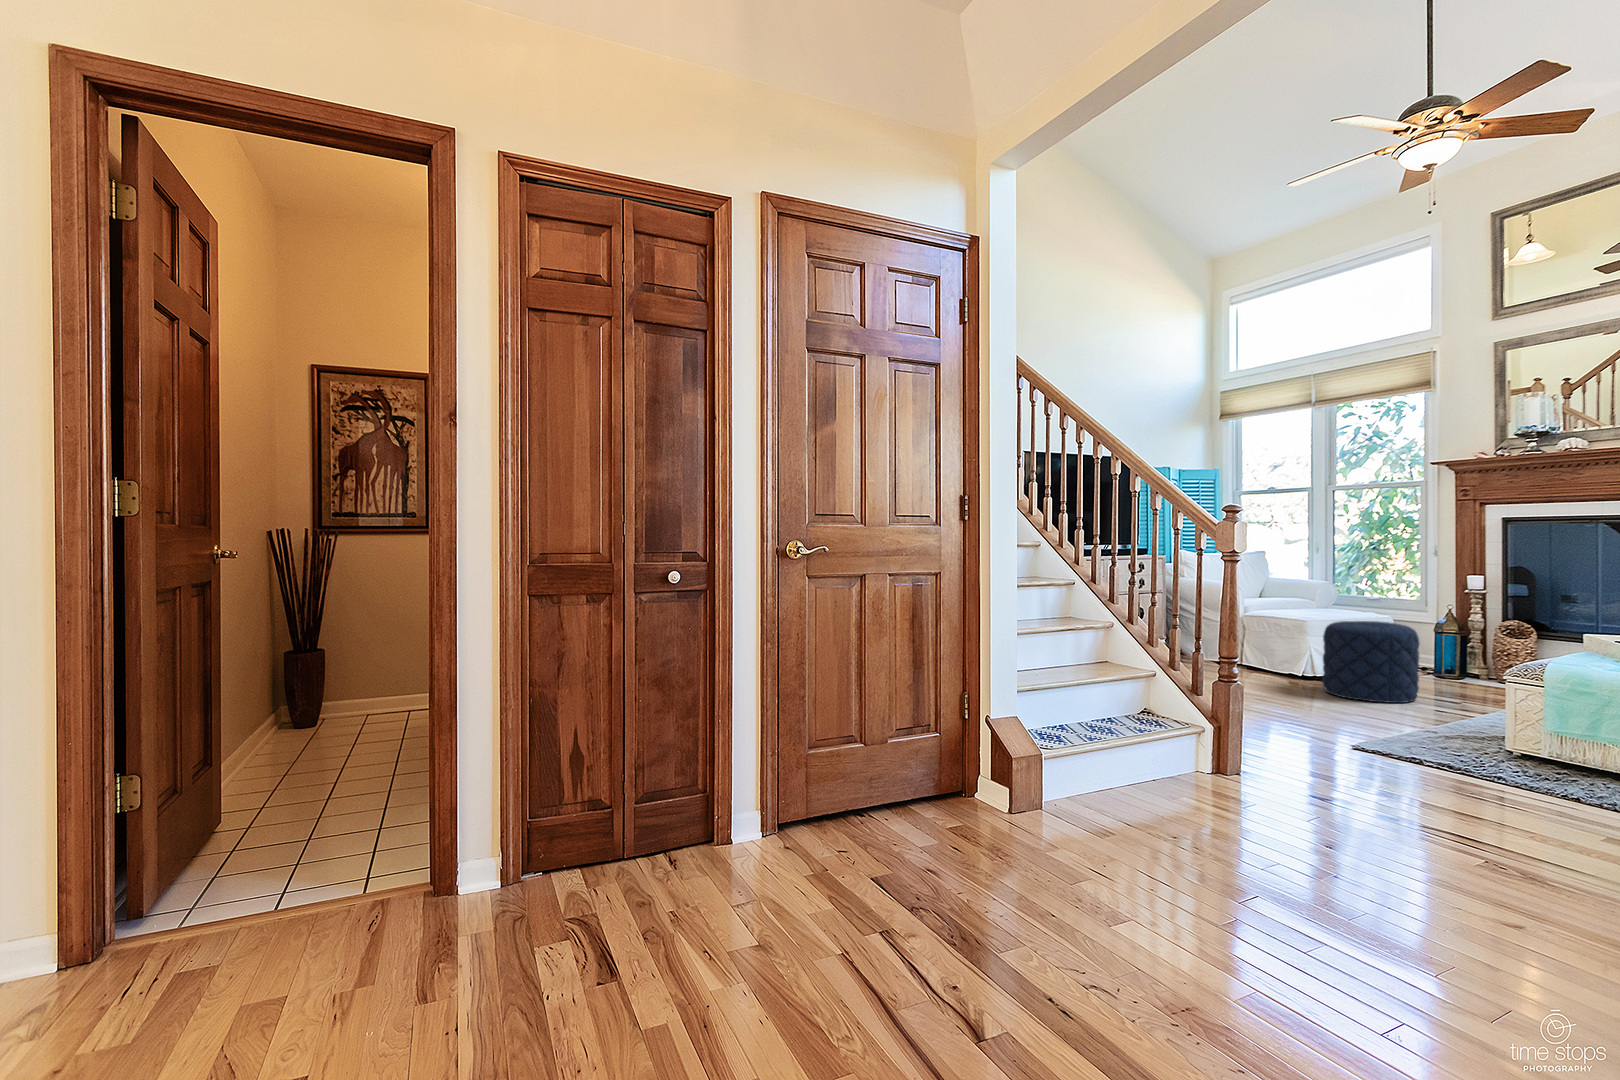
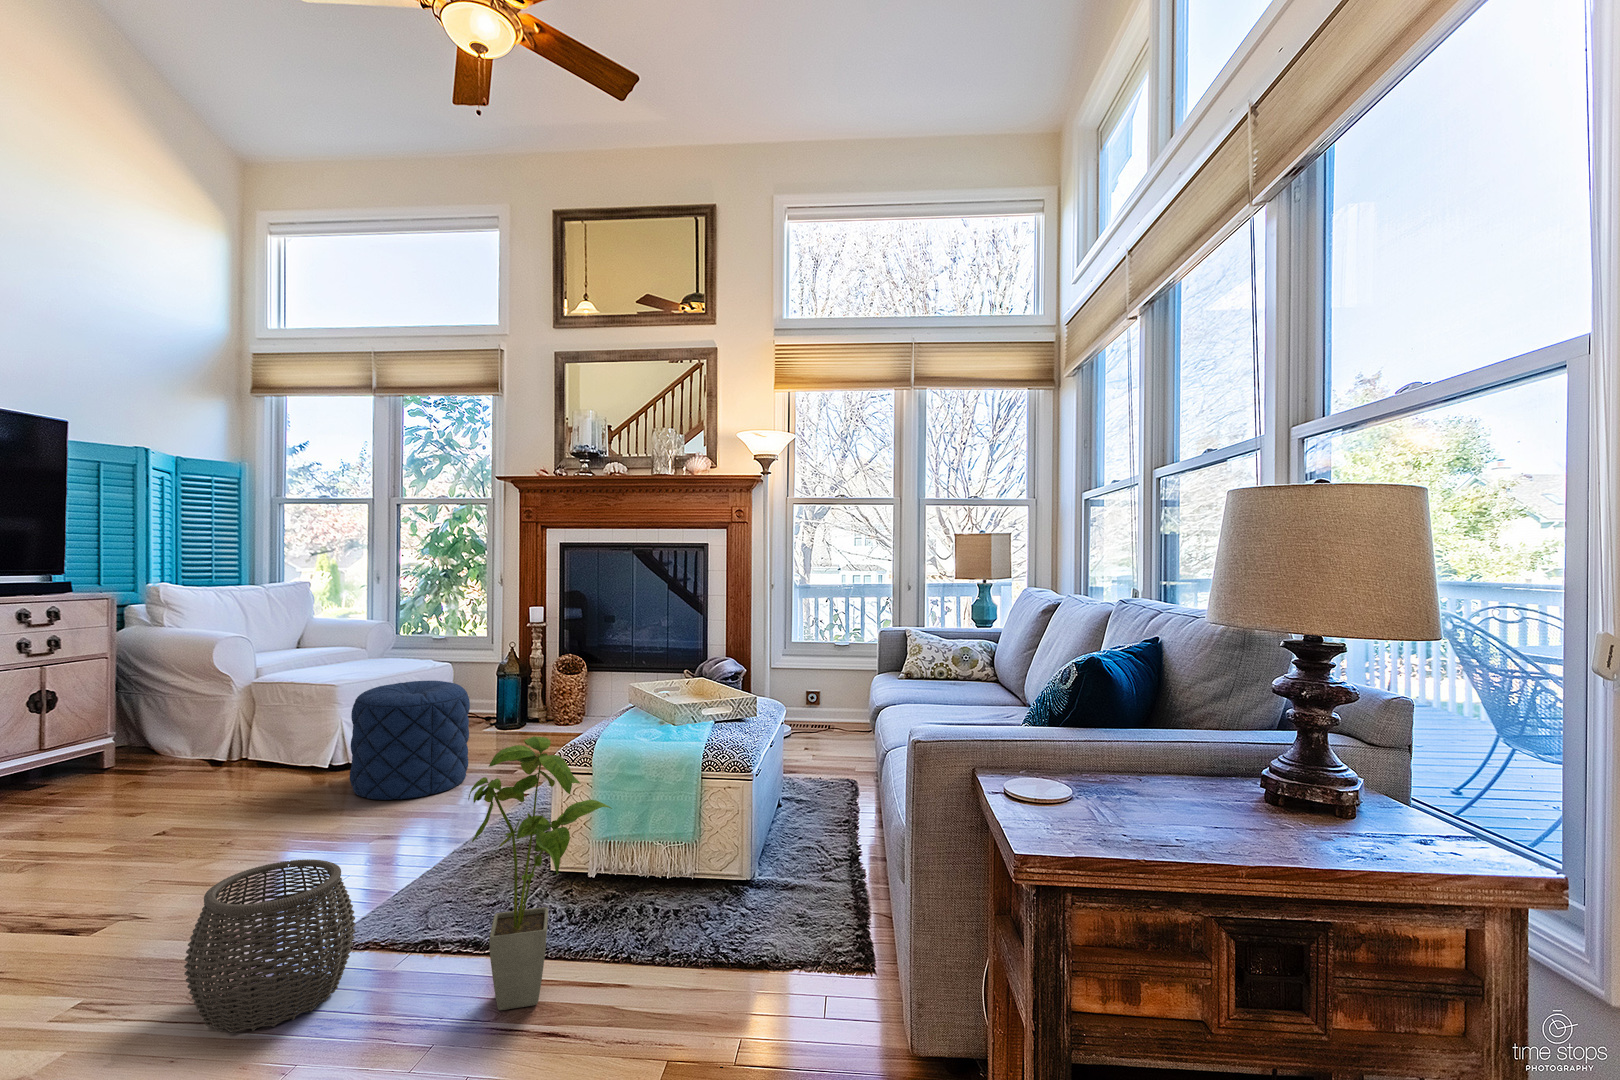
house plant: none [1460,627,1583,800] -> present [468,736,612,1010]
woven basket: none [1285,687,1377,766] -> present [184,859,356,1033]

